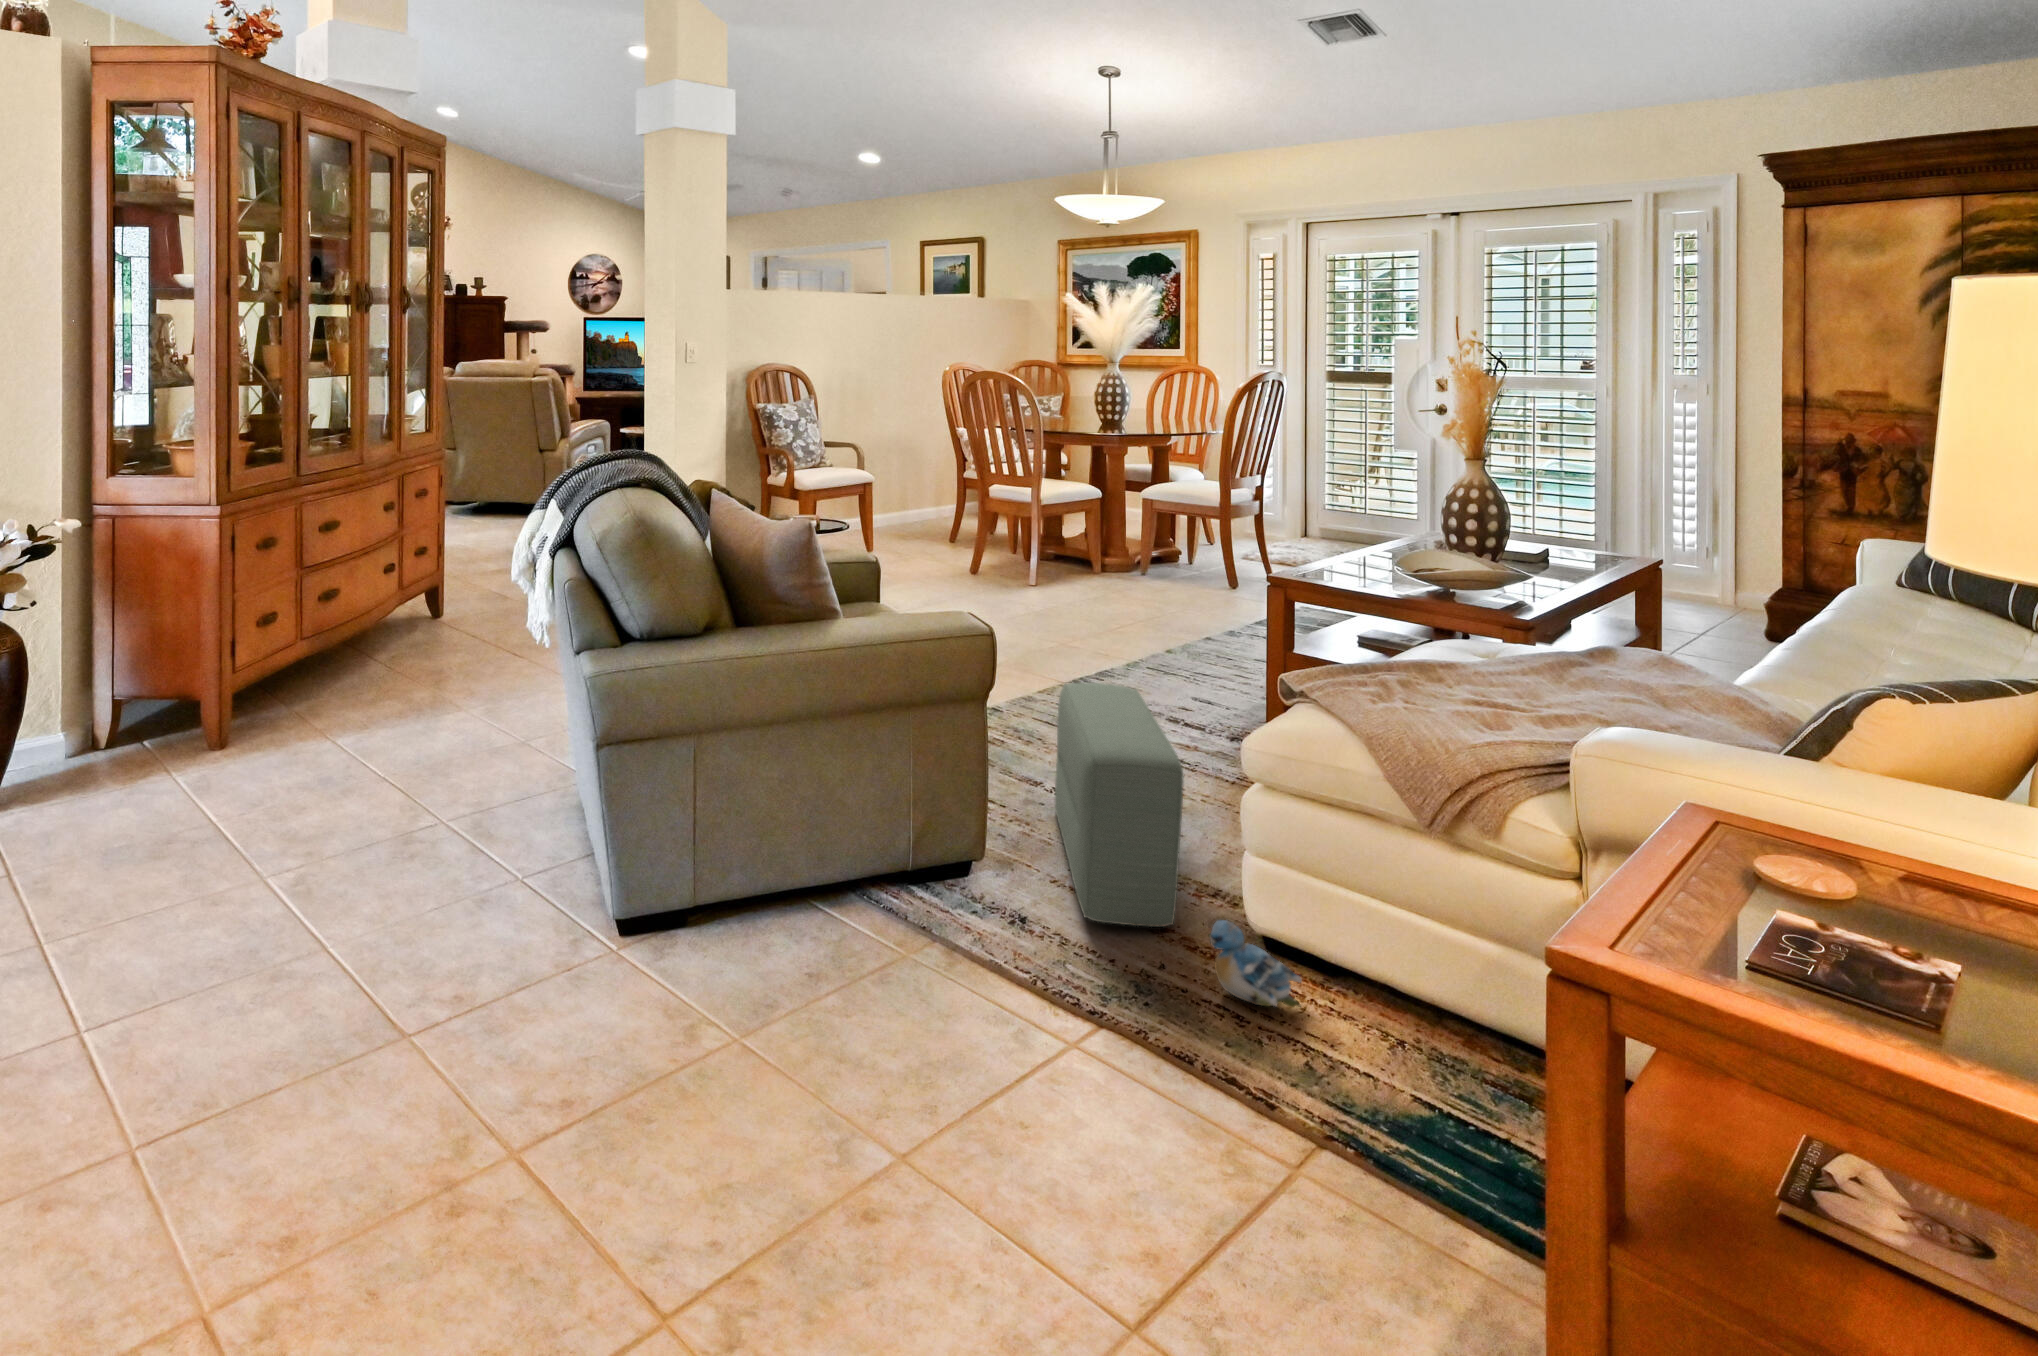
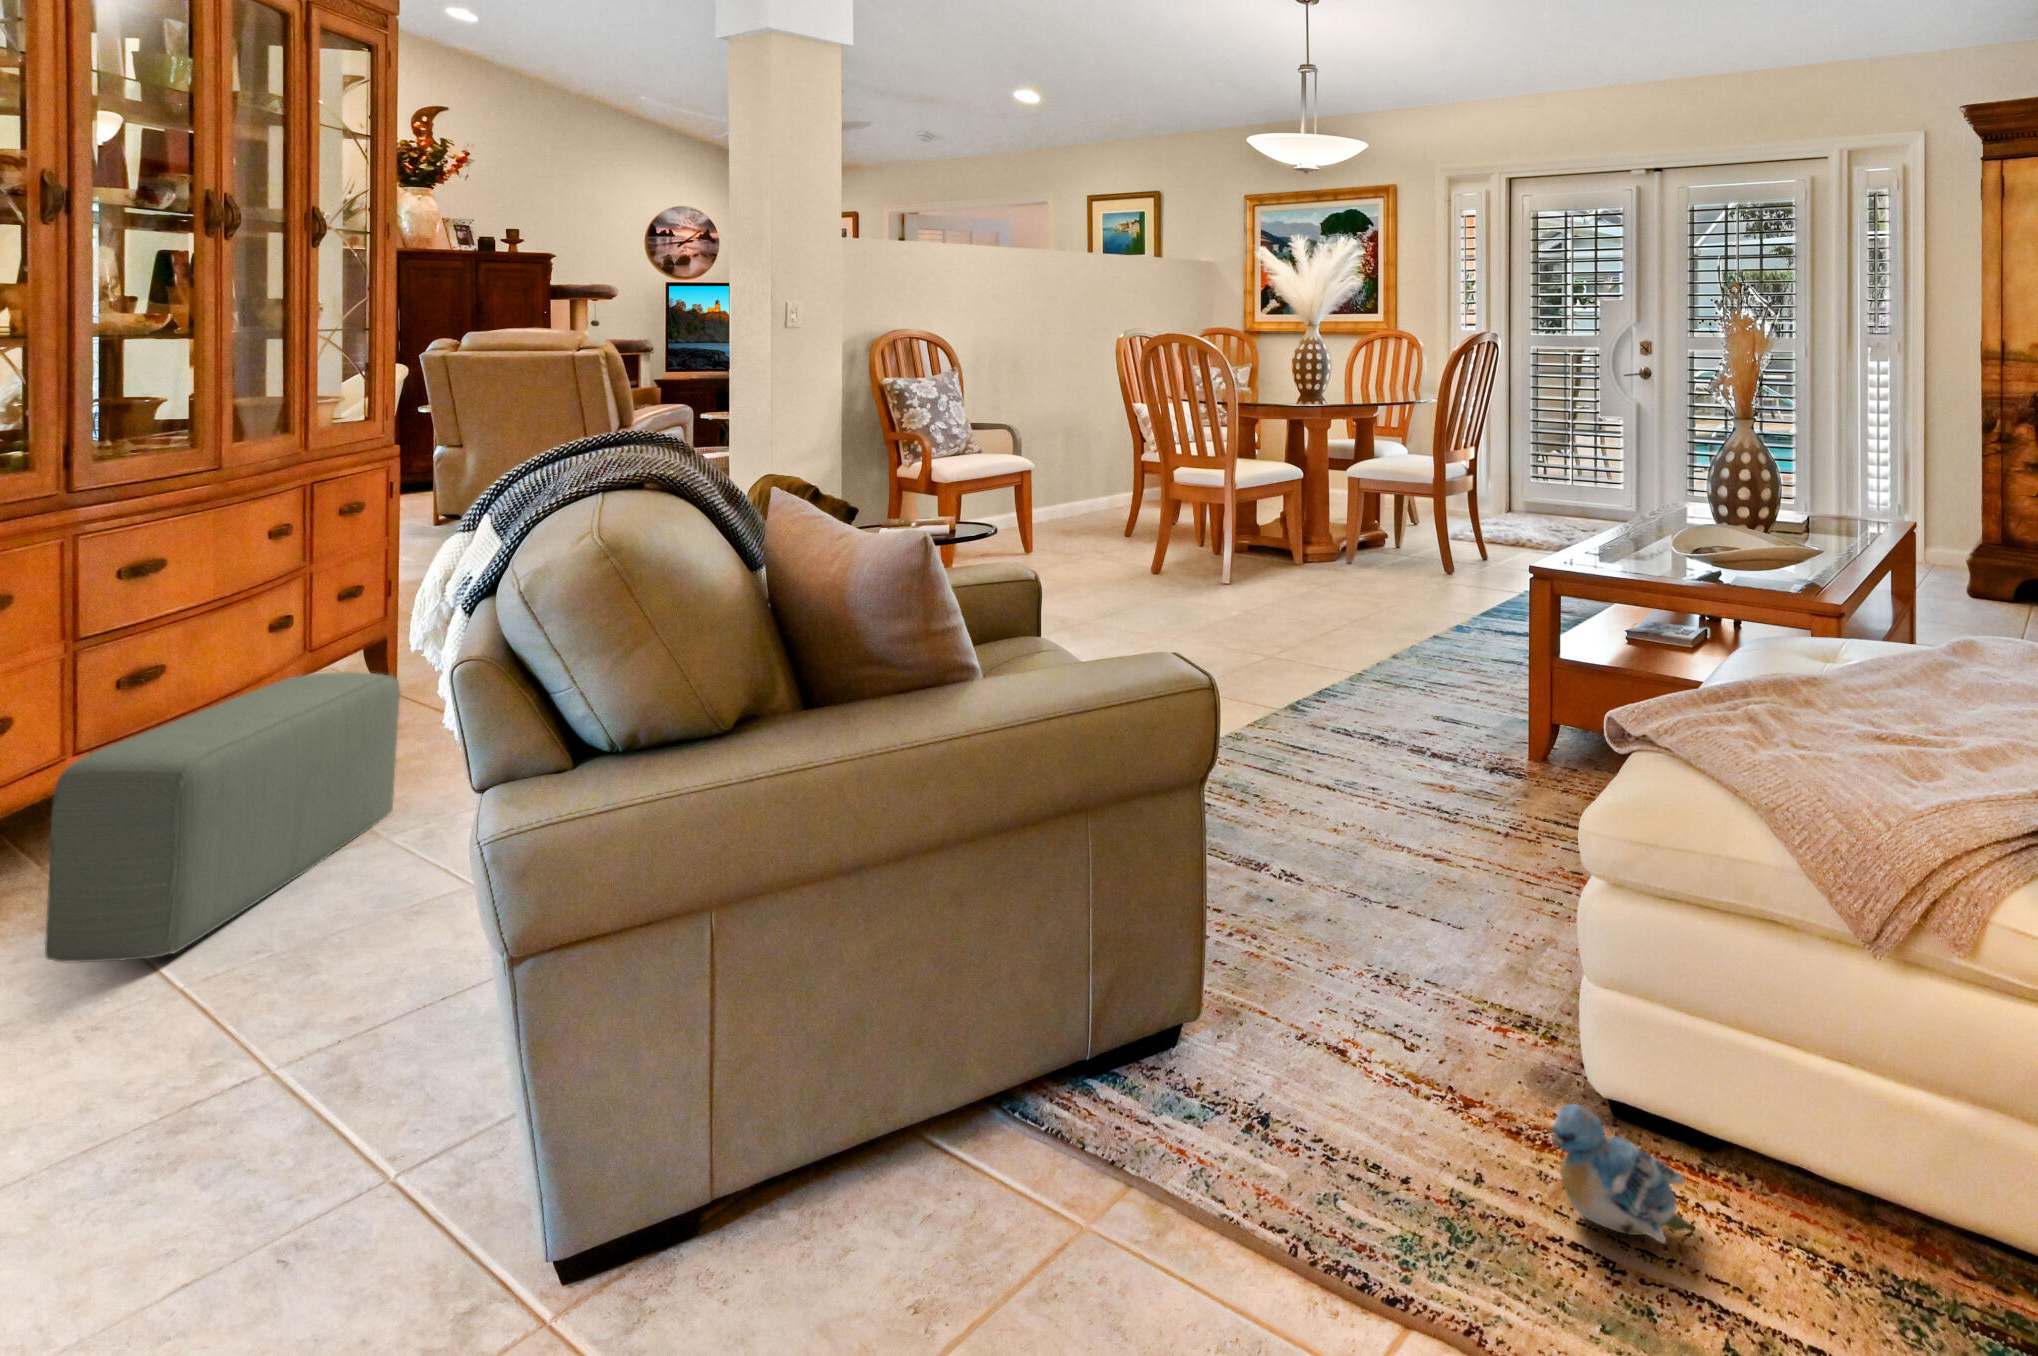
pouf: present [1055,682,1184,927] -> present [45,672,400,963]

